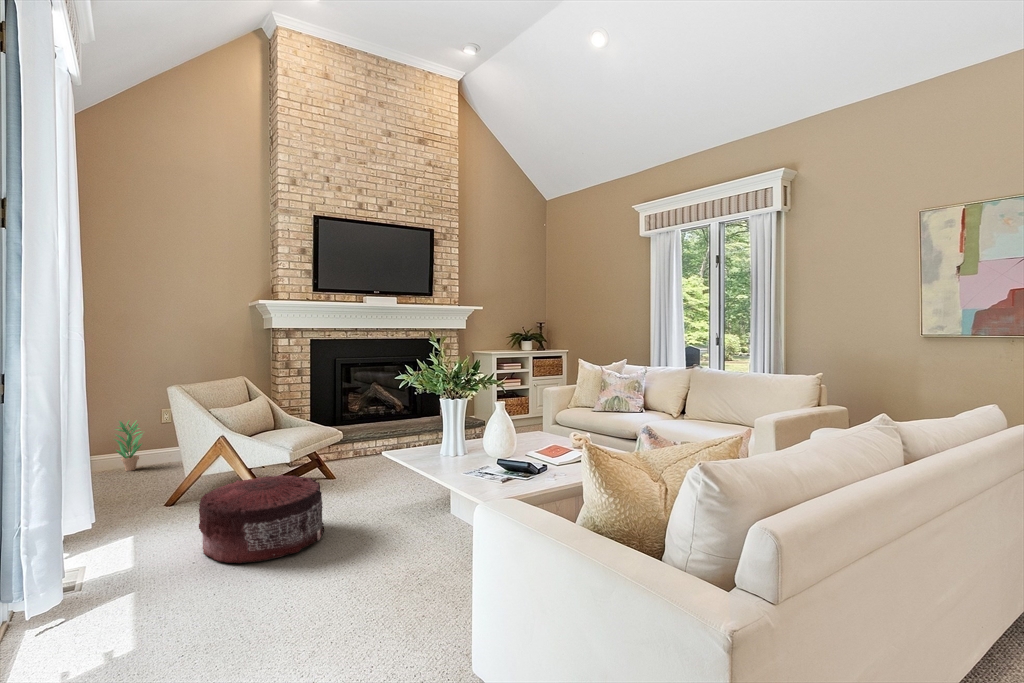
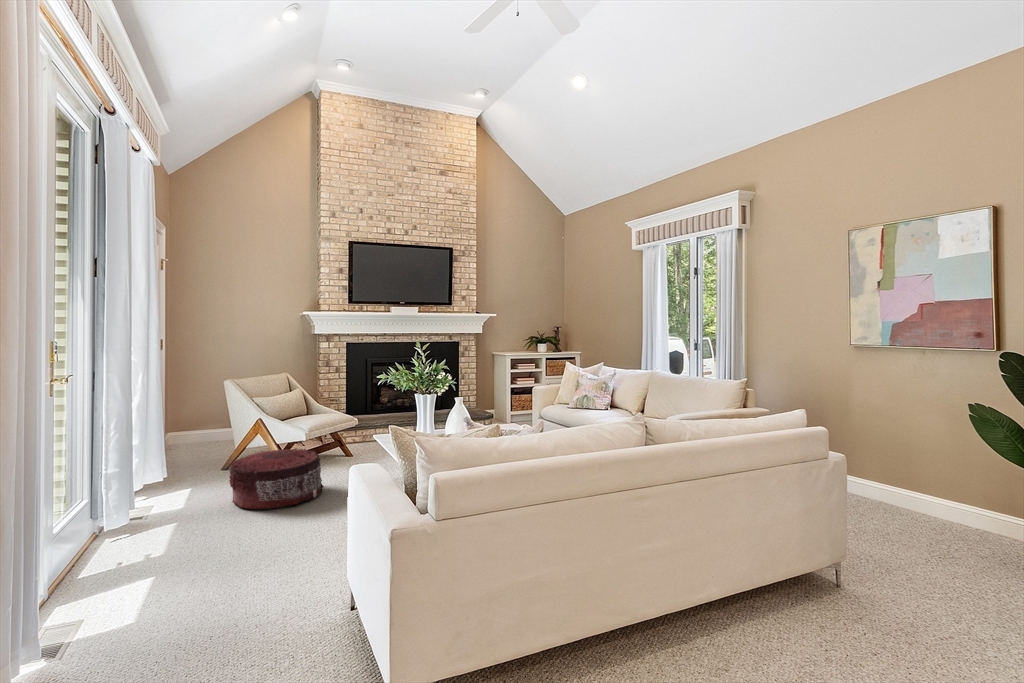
potted plant: present [114,421,143,471] -> none [195,404,219,444]

